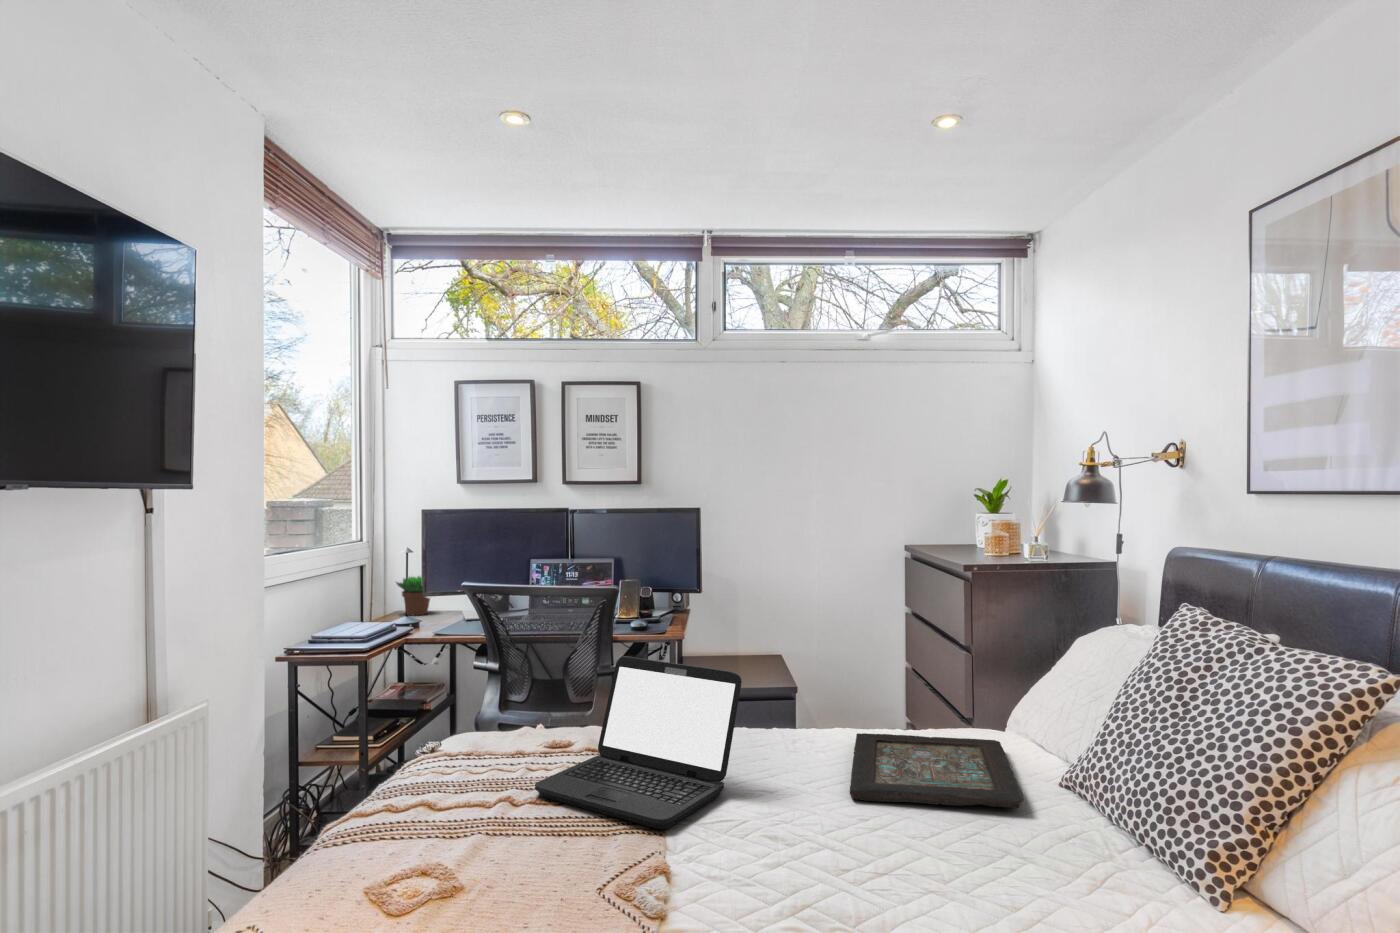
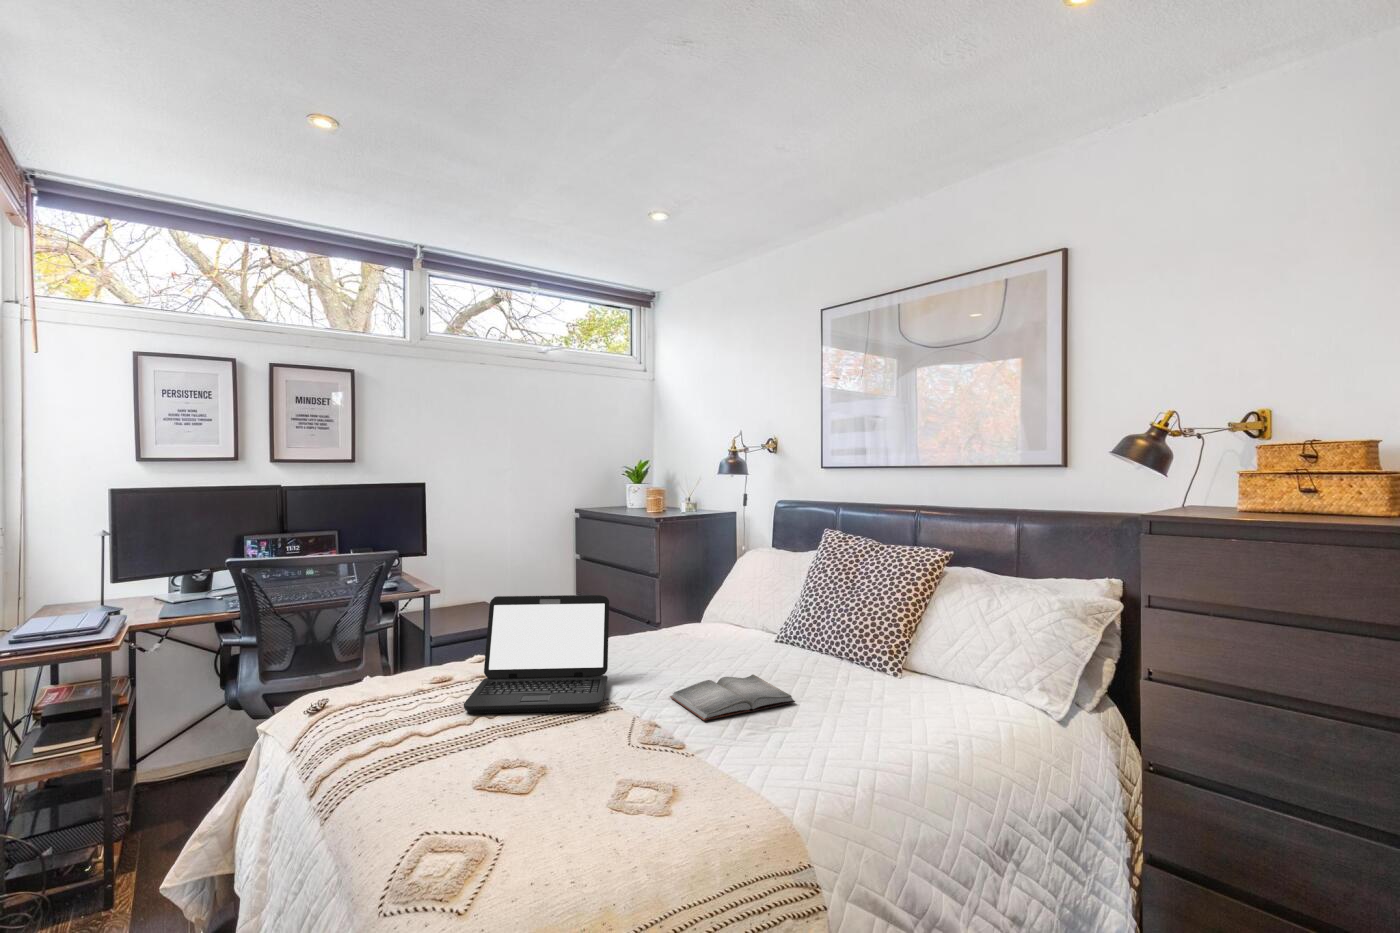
succulent plant: present [396,576,430,616] -> none [51,560,111,607]
decorative tray: present [850,733,1024,808] -> none [646,625,781,669]
hardback book: none [767,824,942,899] -> present [670,675,795,721]

